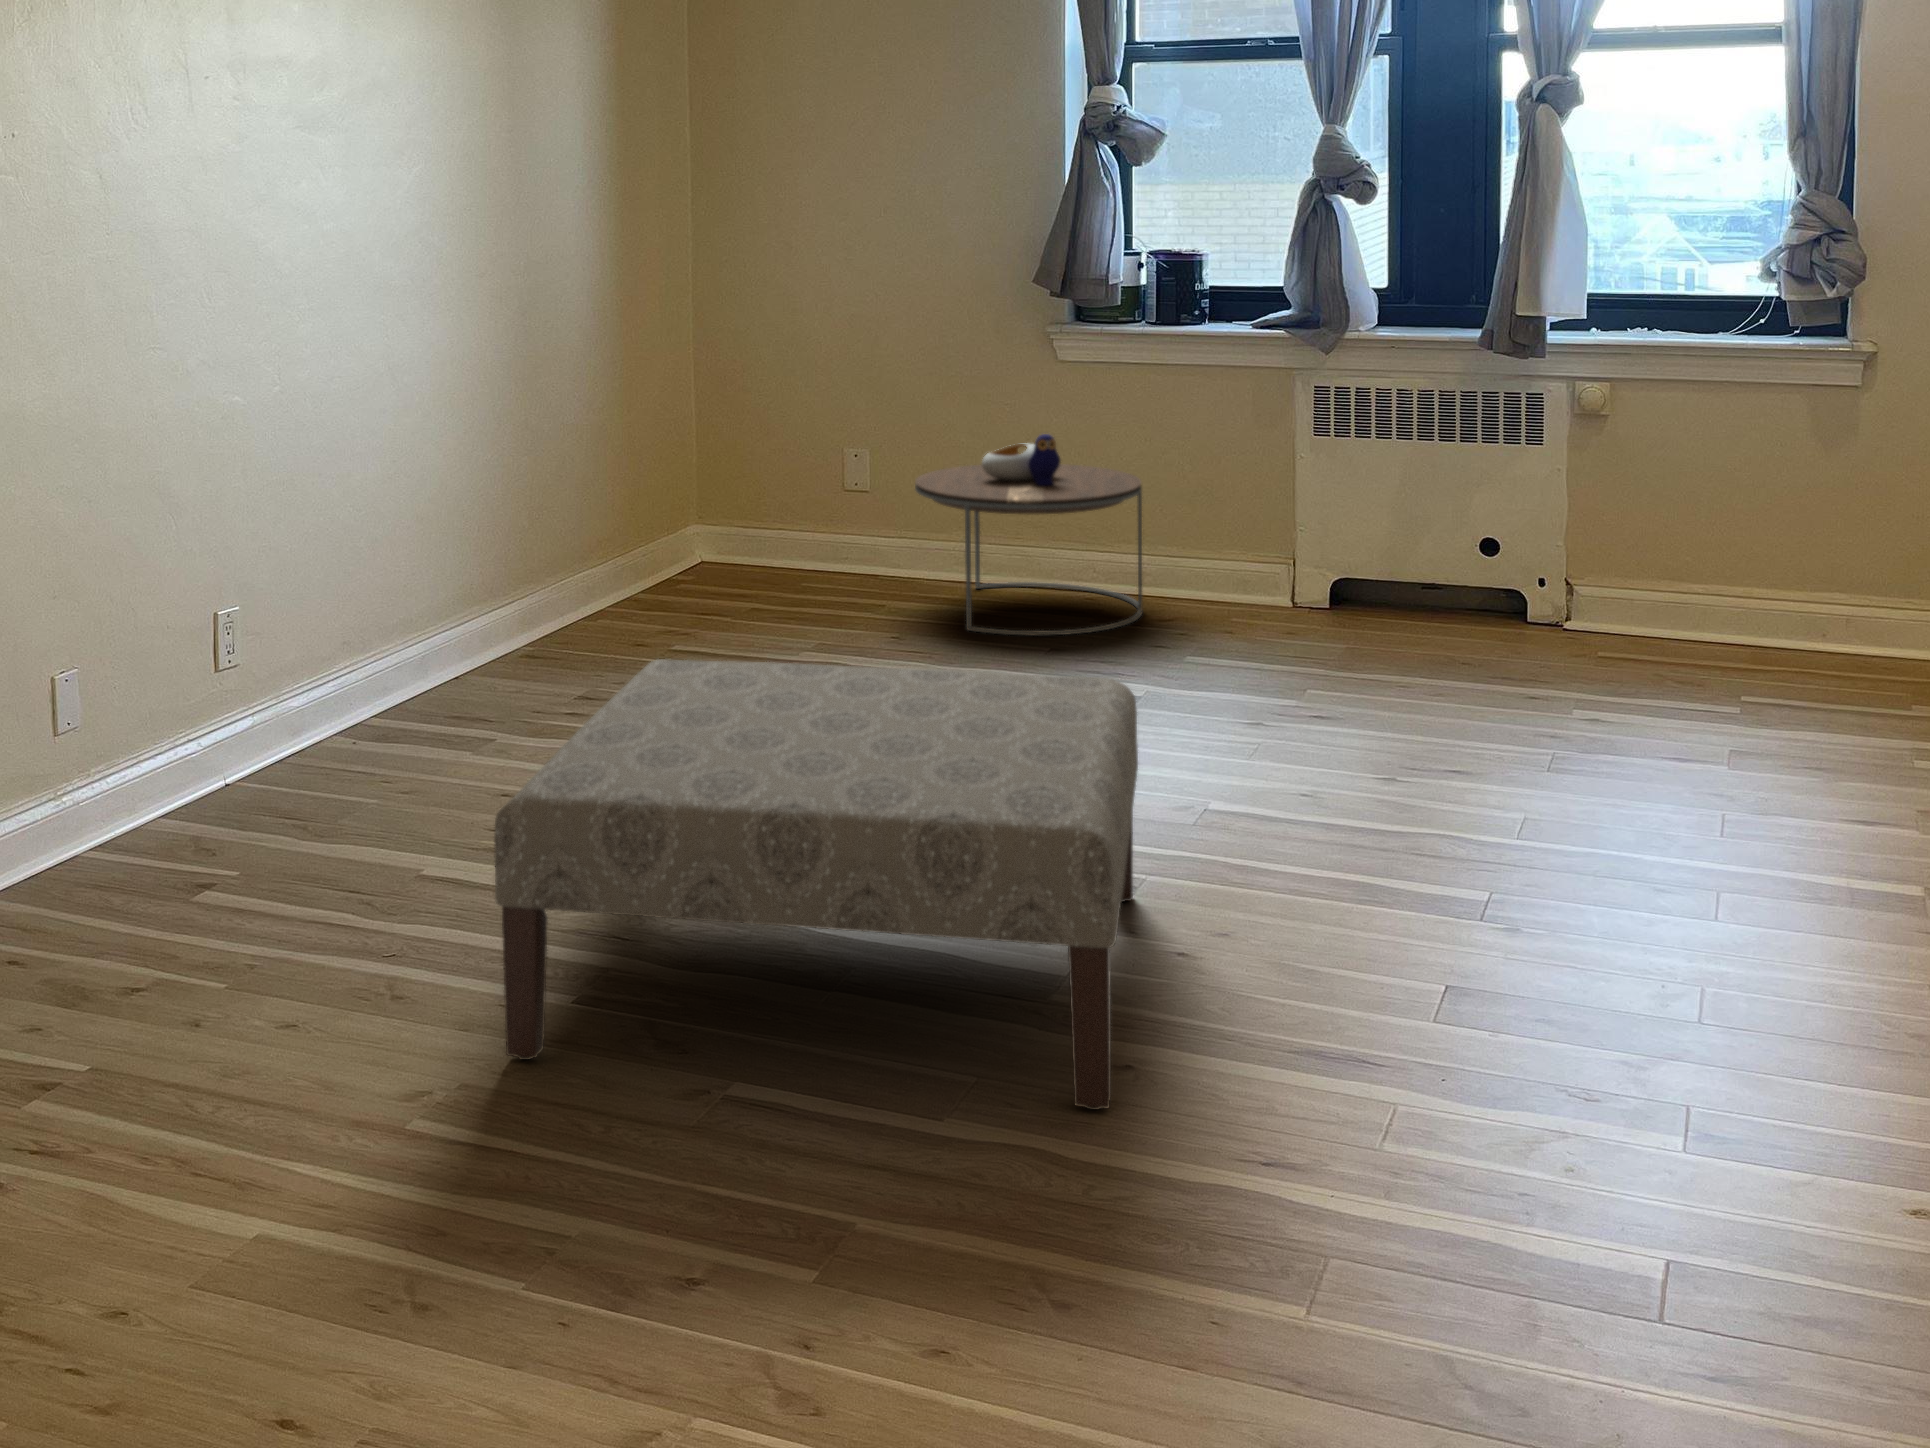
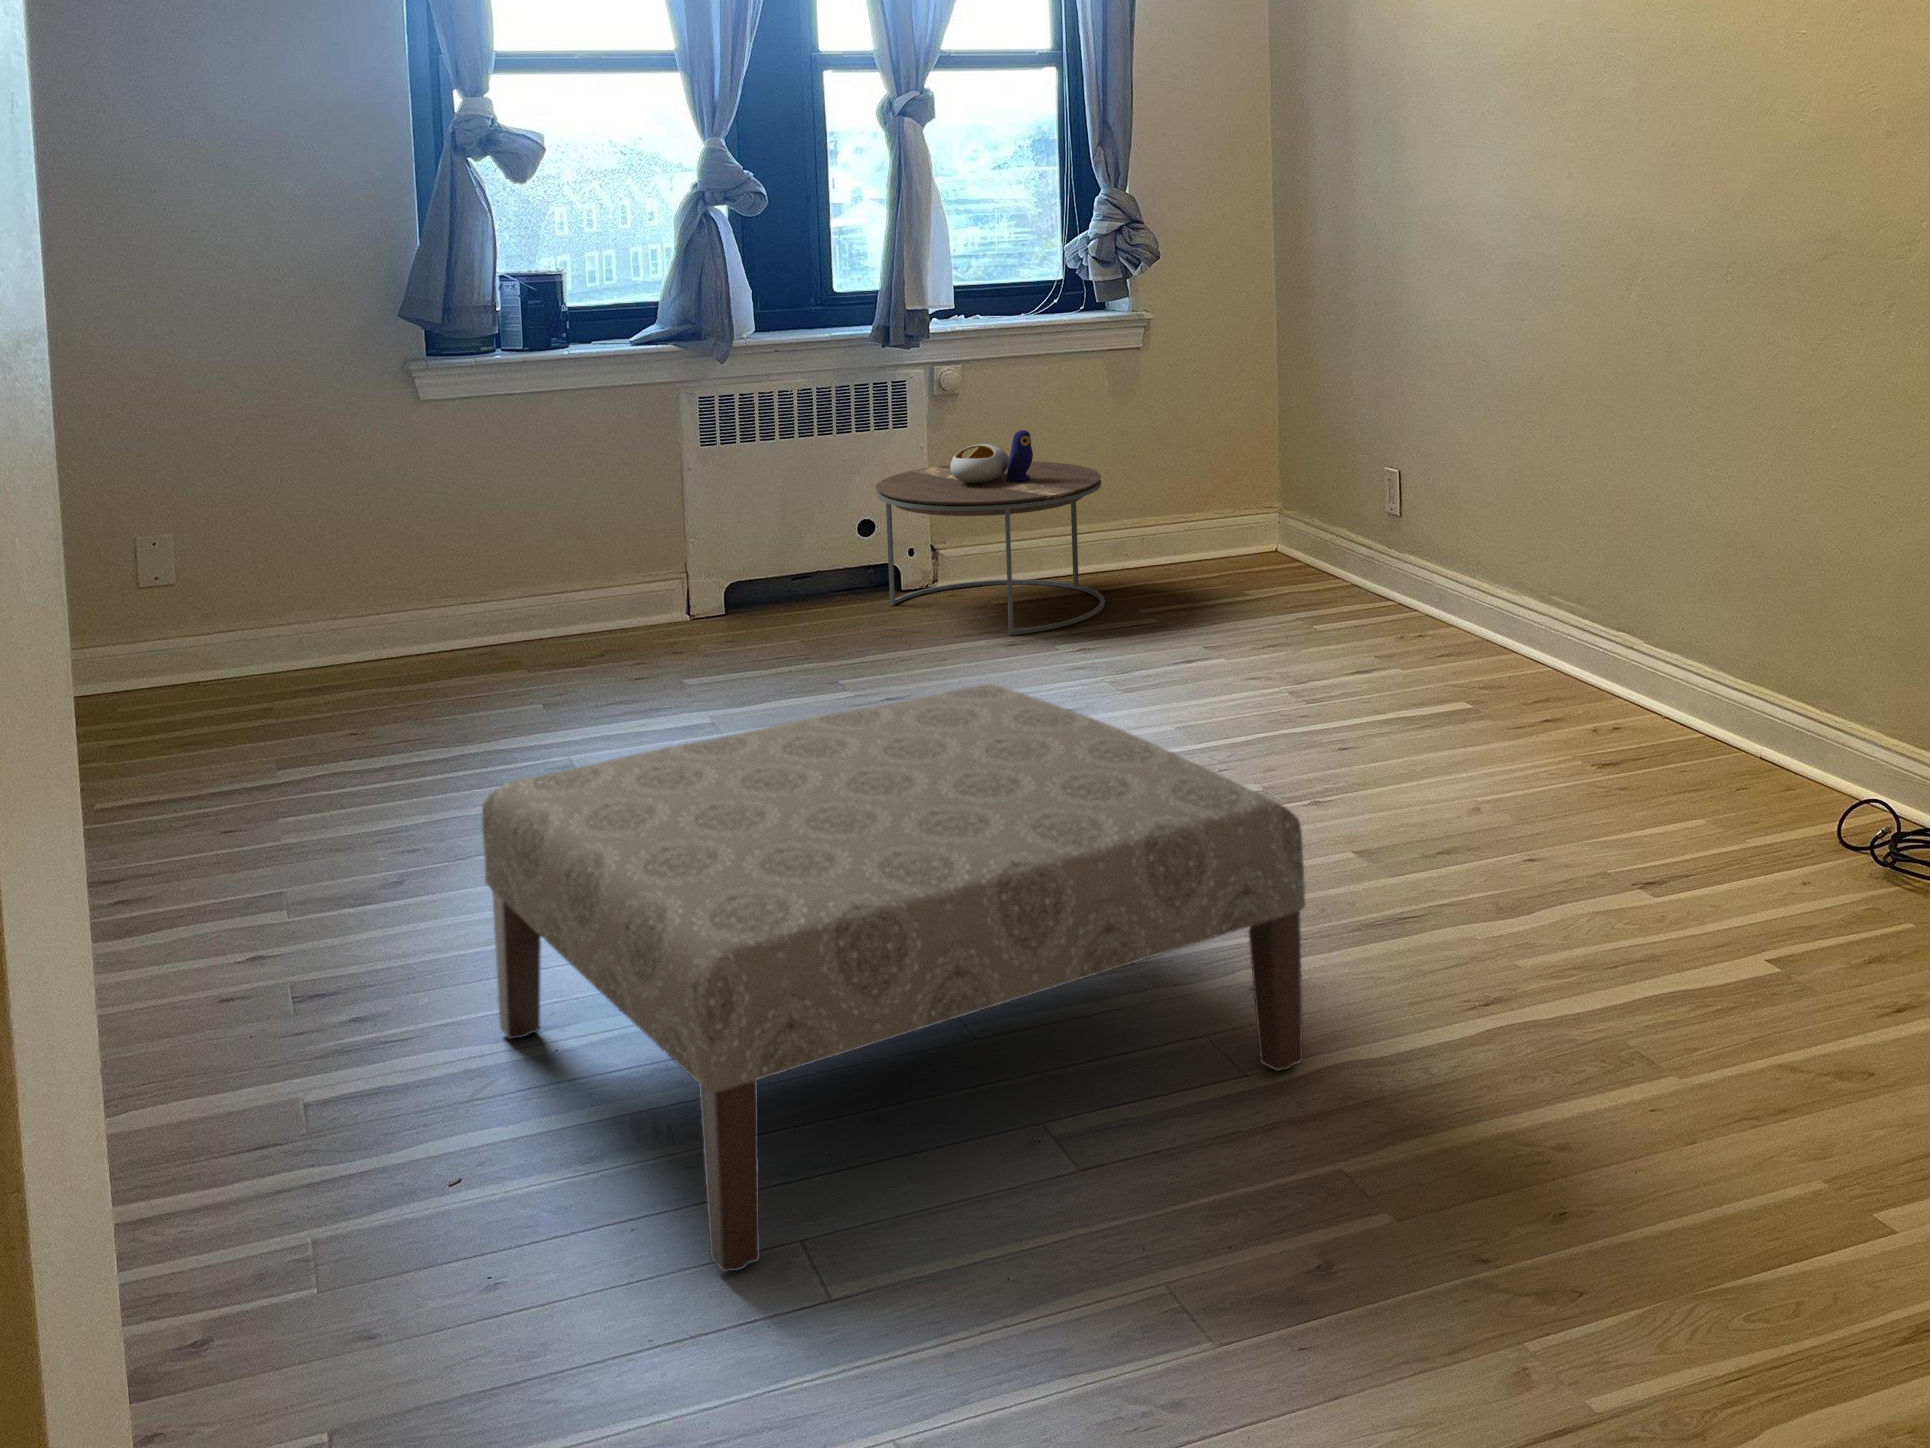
side table: present [915,434,1142,635] -> present [876,430,1105,635]

